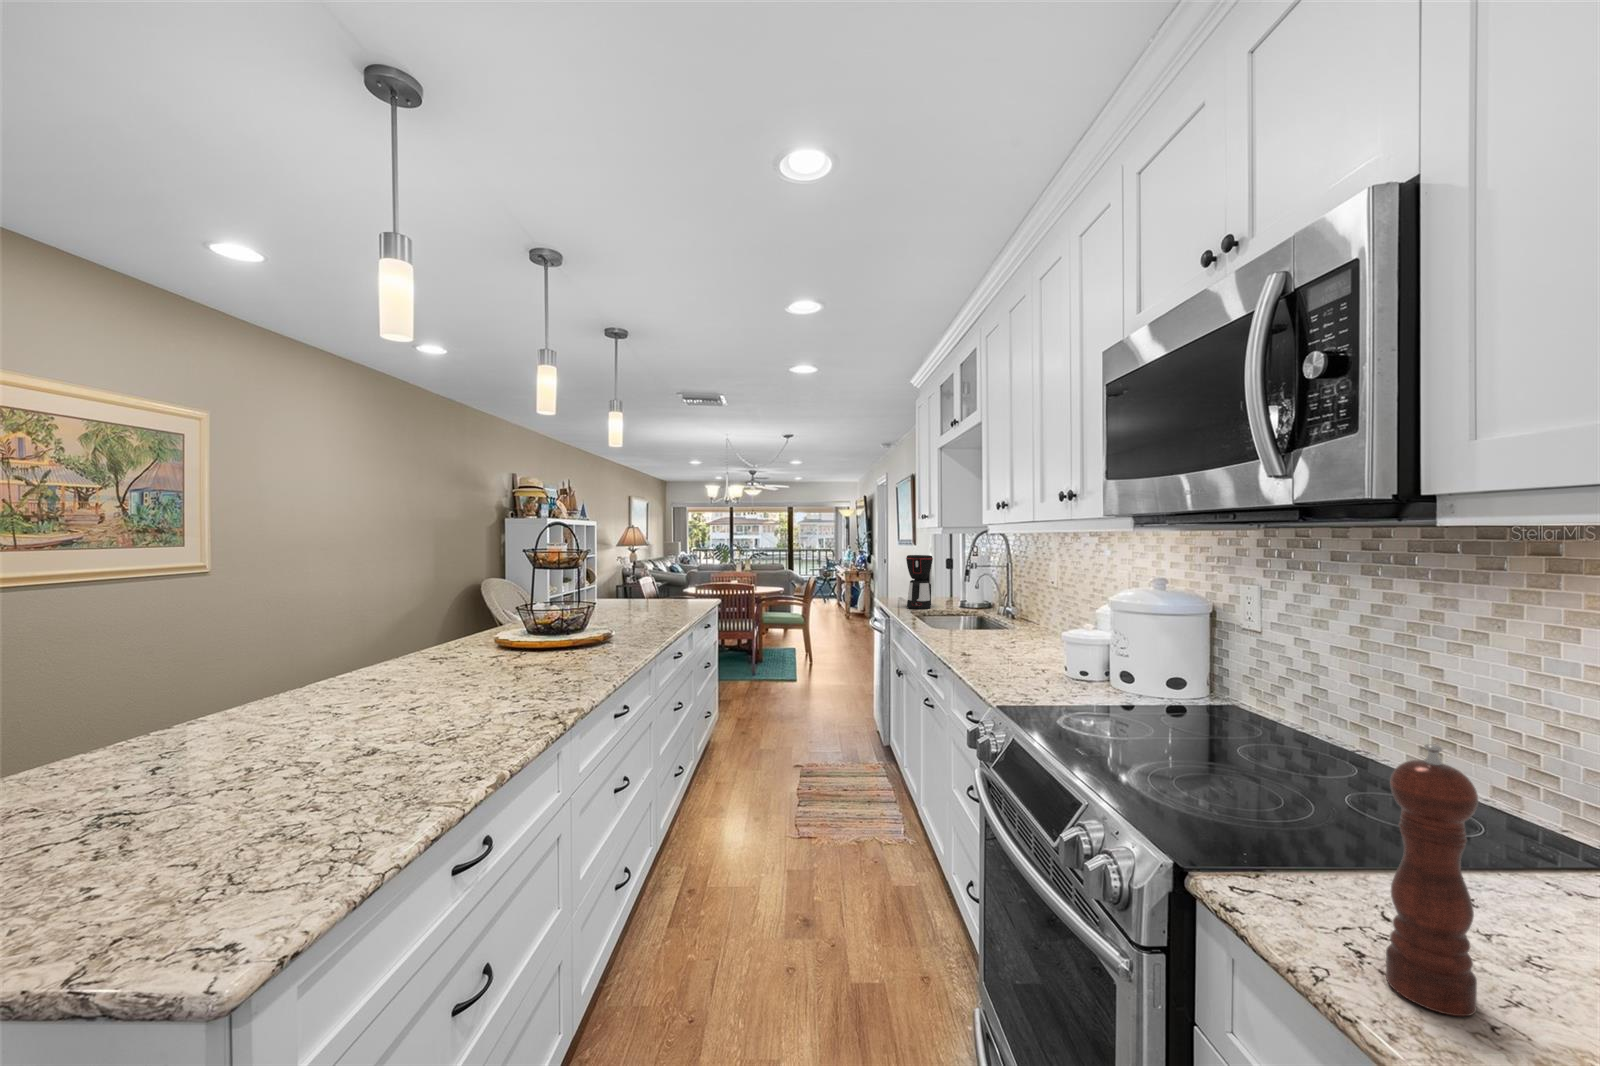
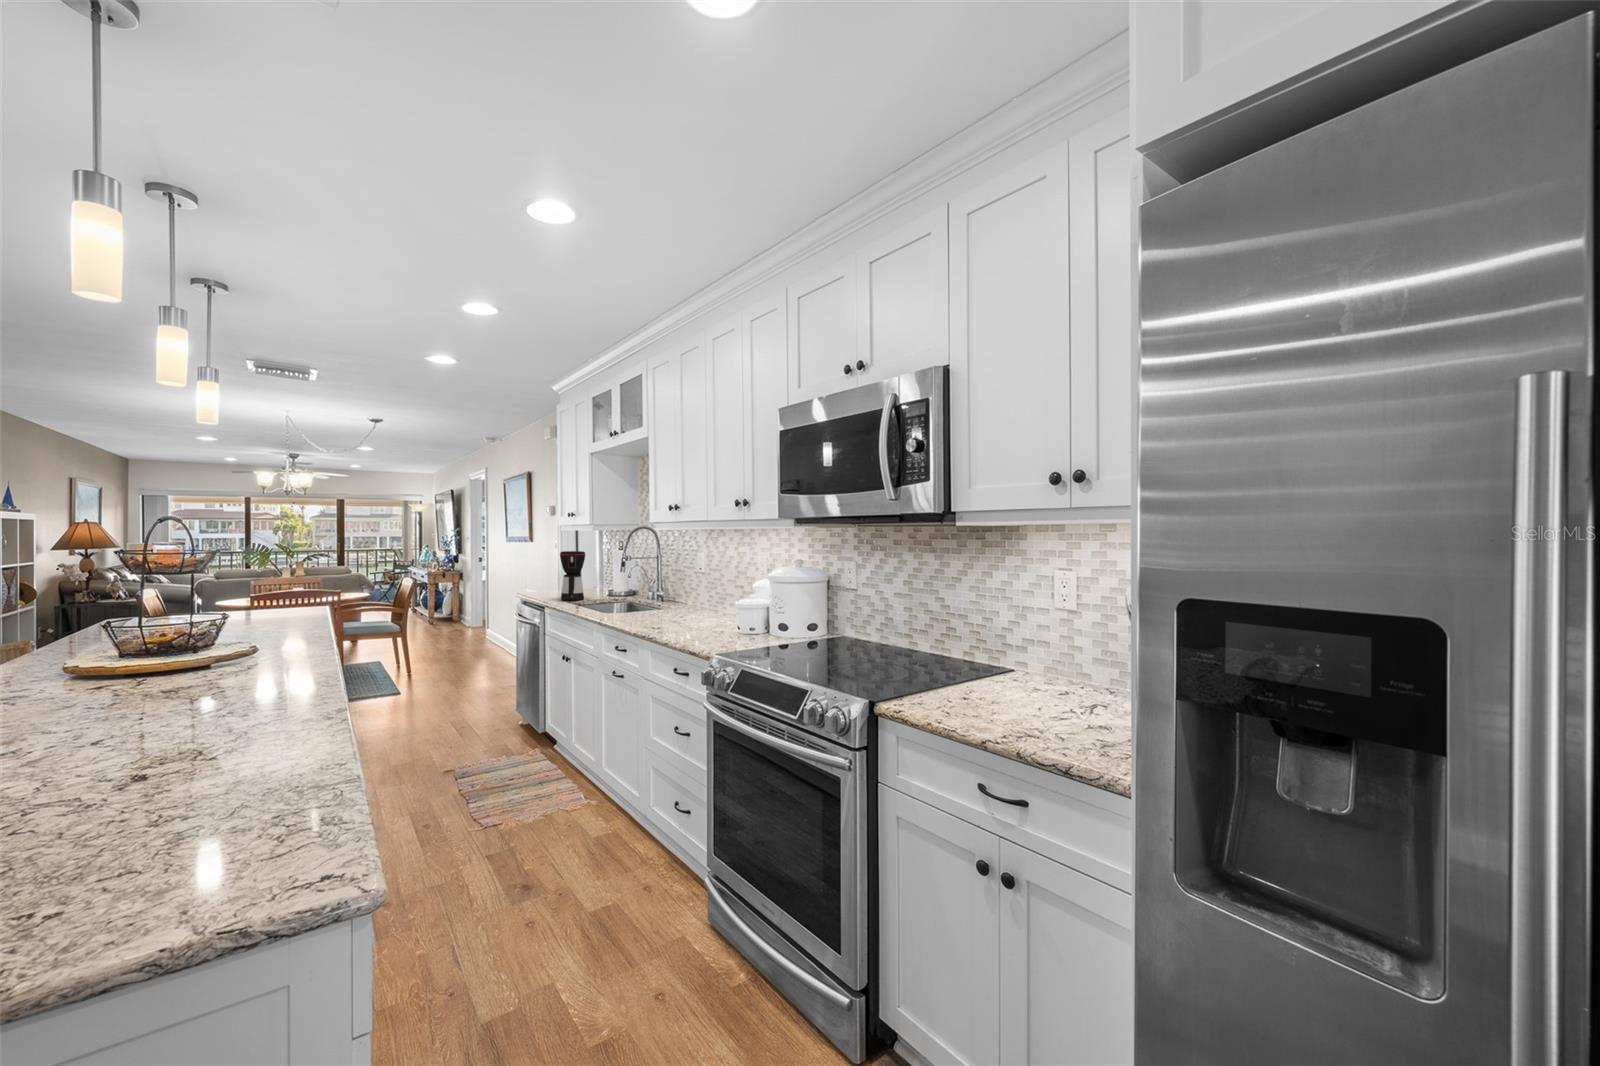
pepper mill: present [1386,744,1478,1016] -> none [958,617,985,720]

